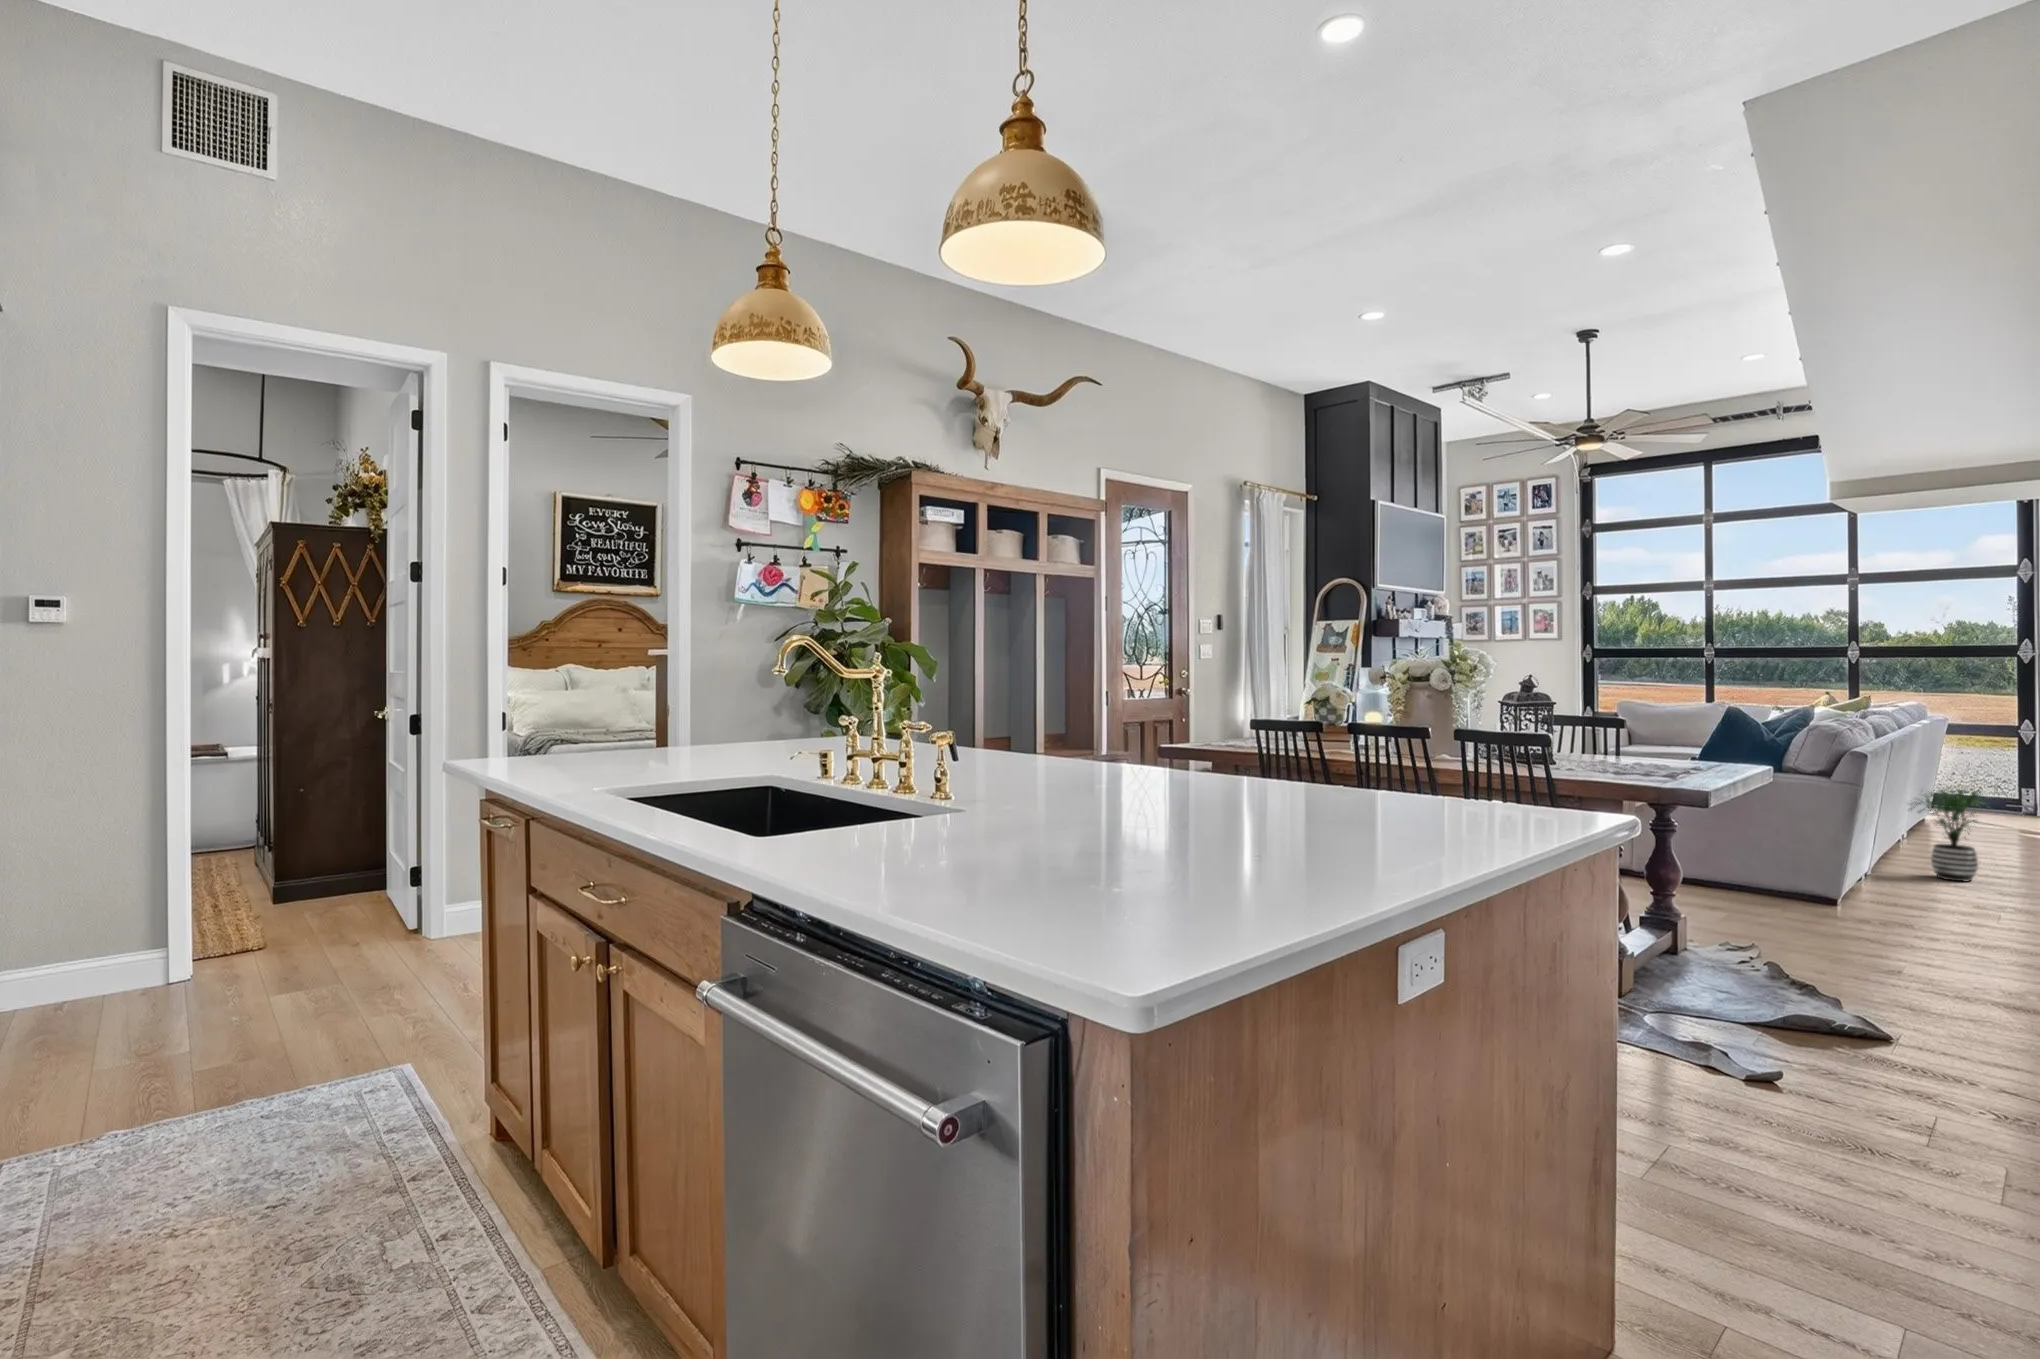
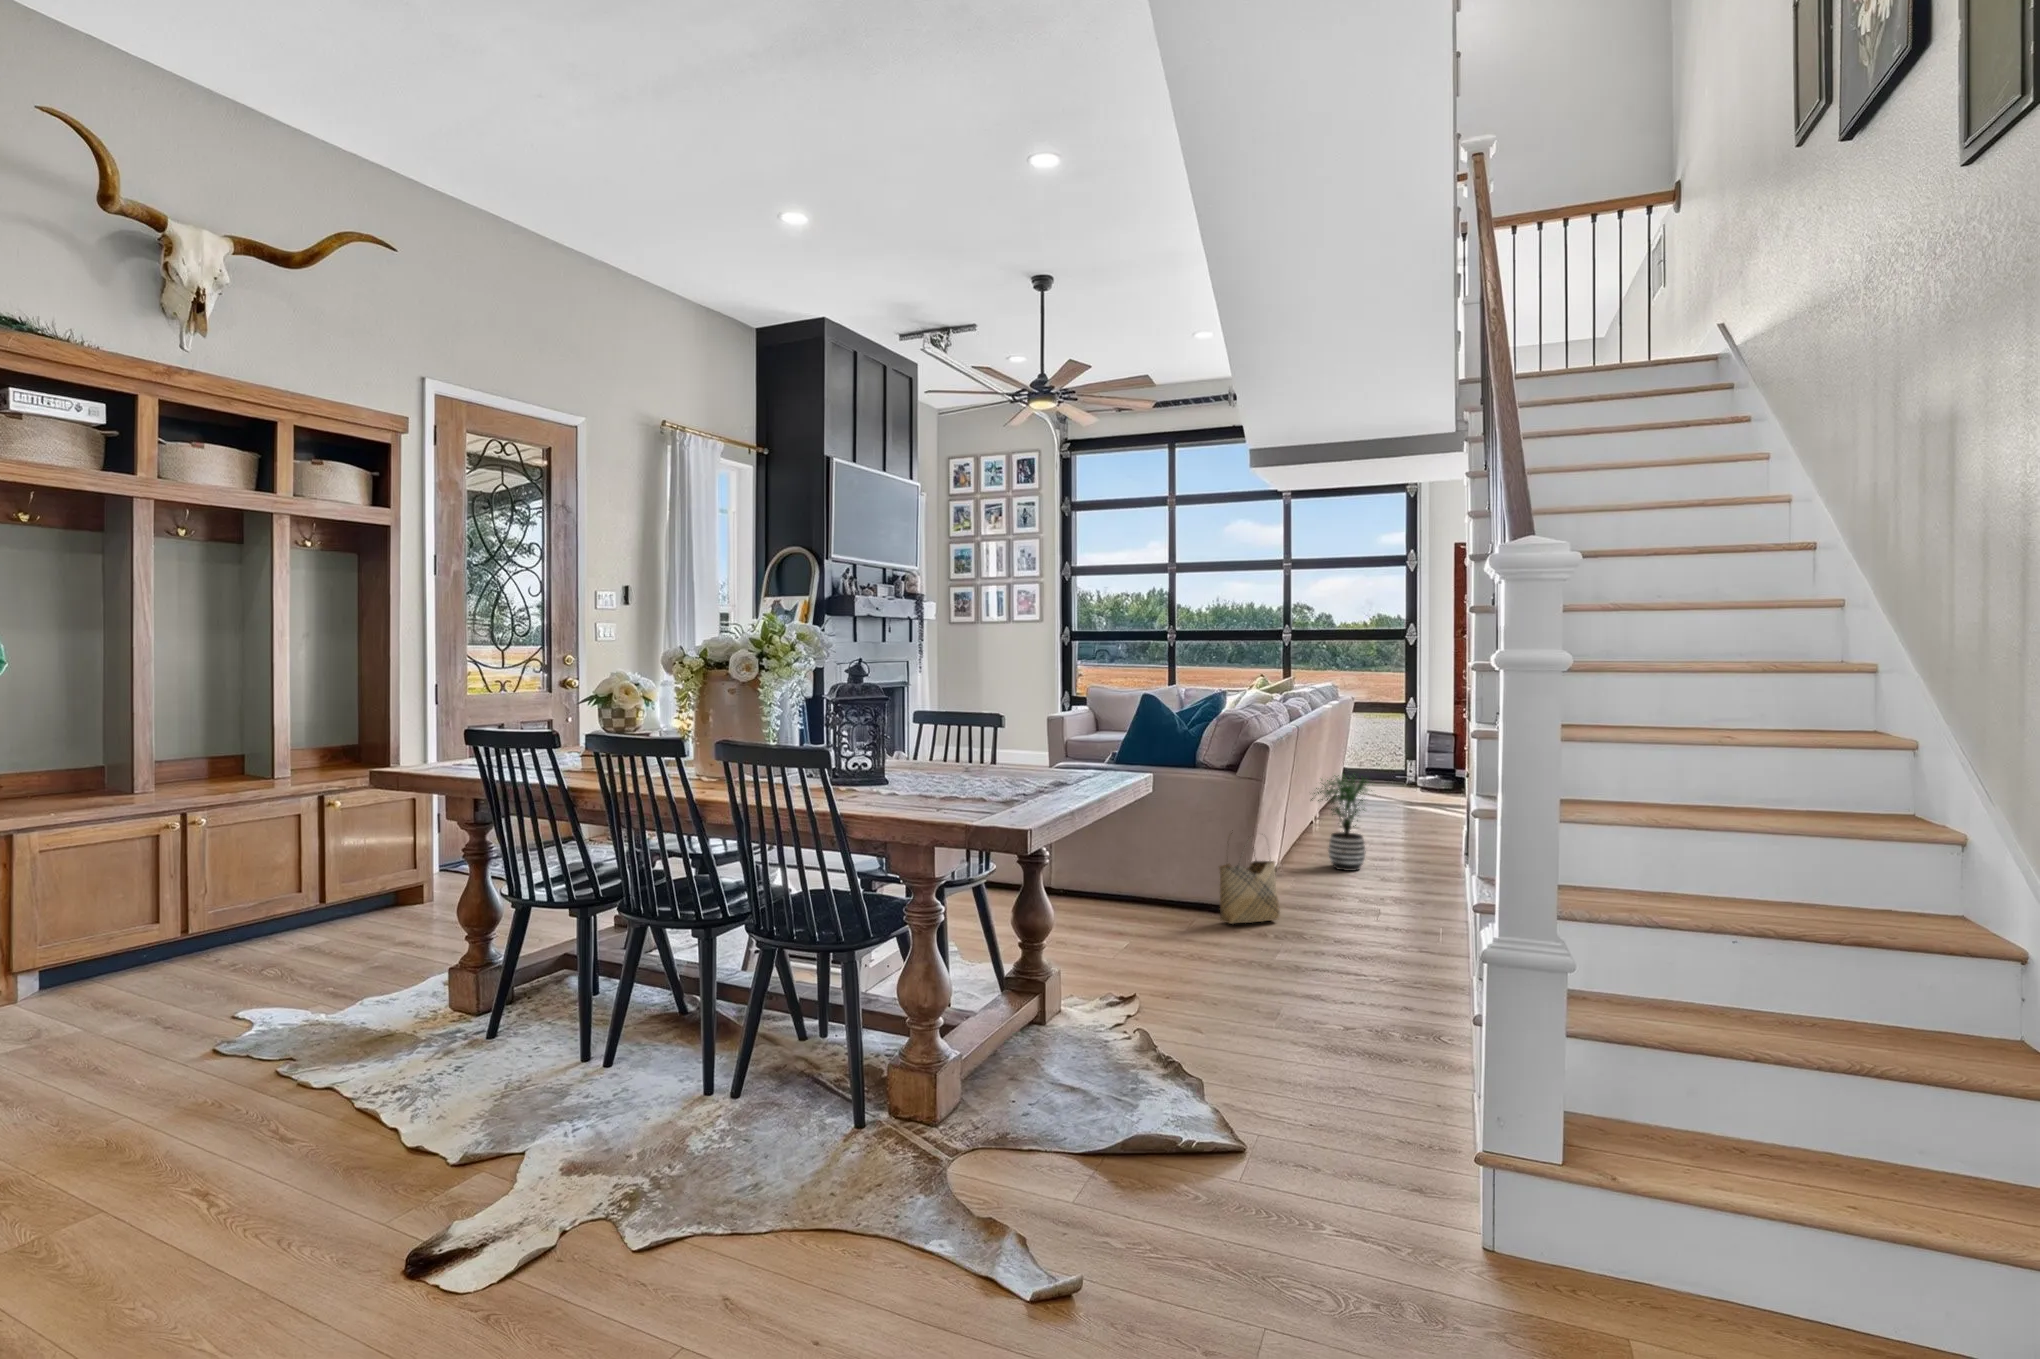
woven basket: none [1816,826,1885,911] -> present [1219,830,1280,924]

